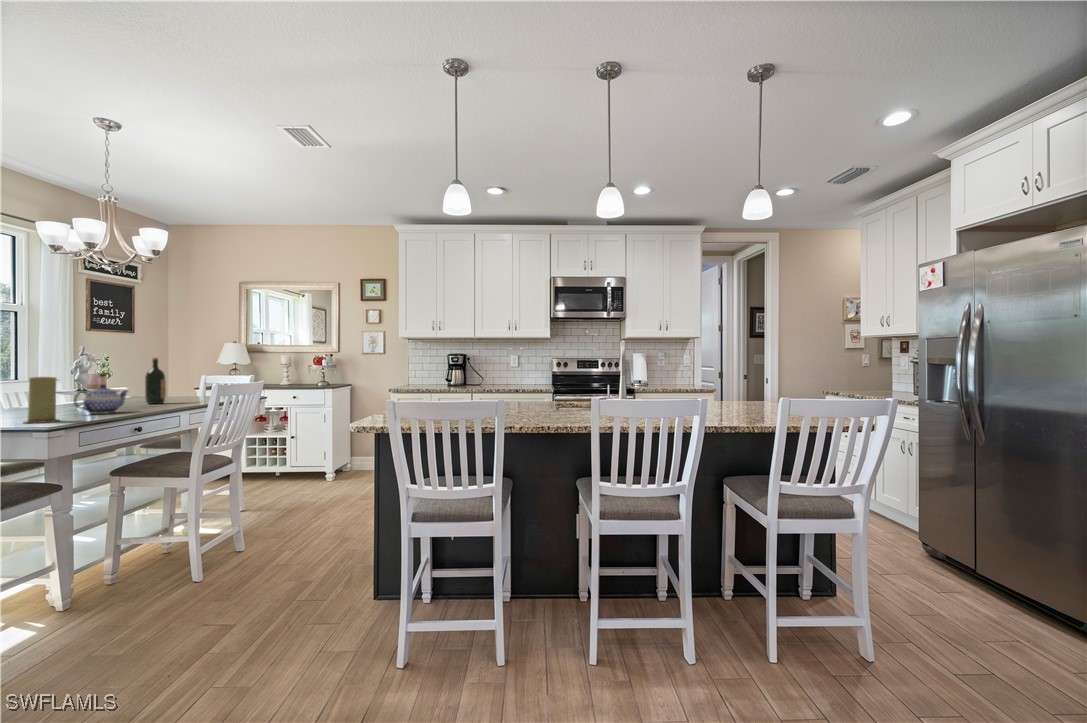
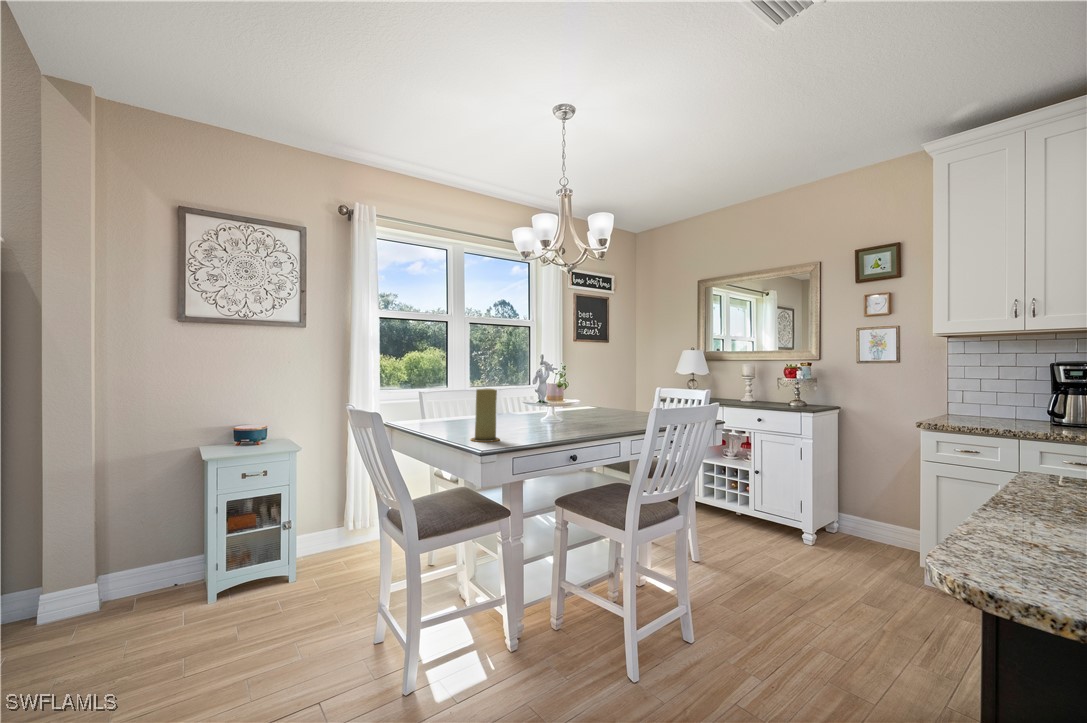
wine bottle: present [145,358,166,404] -> none [597,367,615,420]
teapot: present [74,385,127,414] -> none [521,398,571,433]

